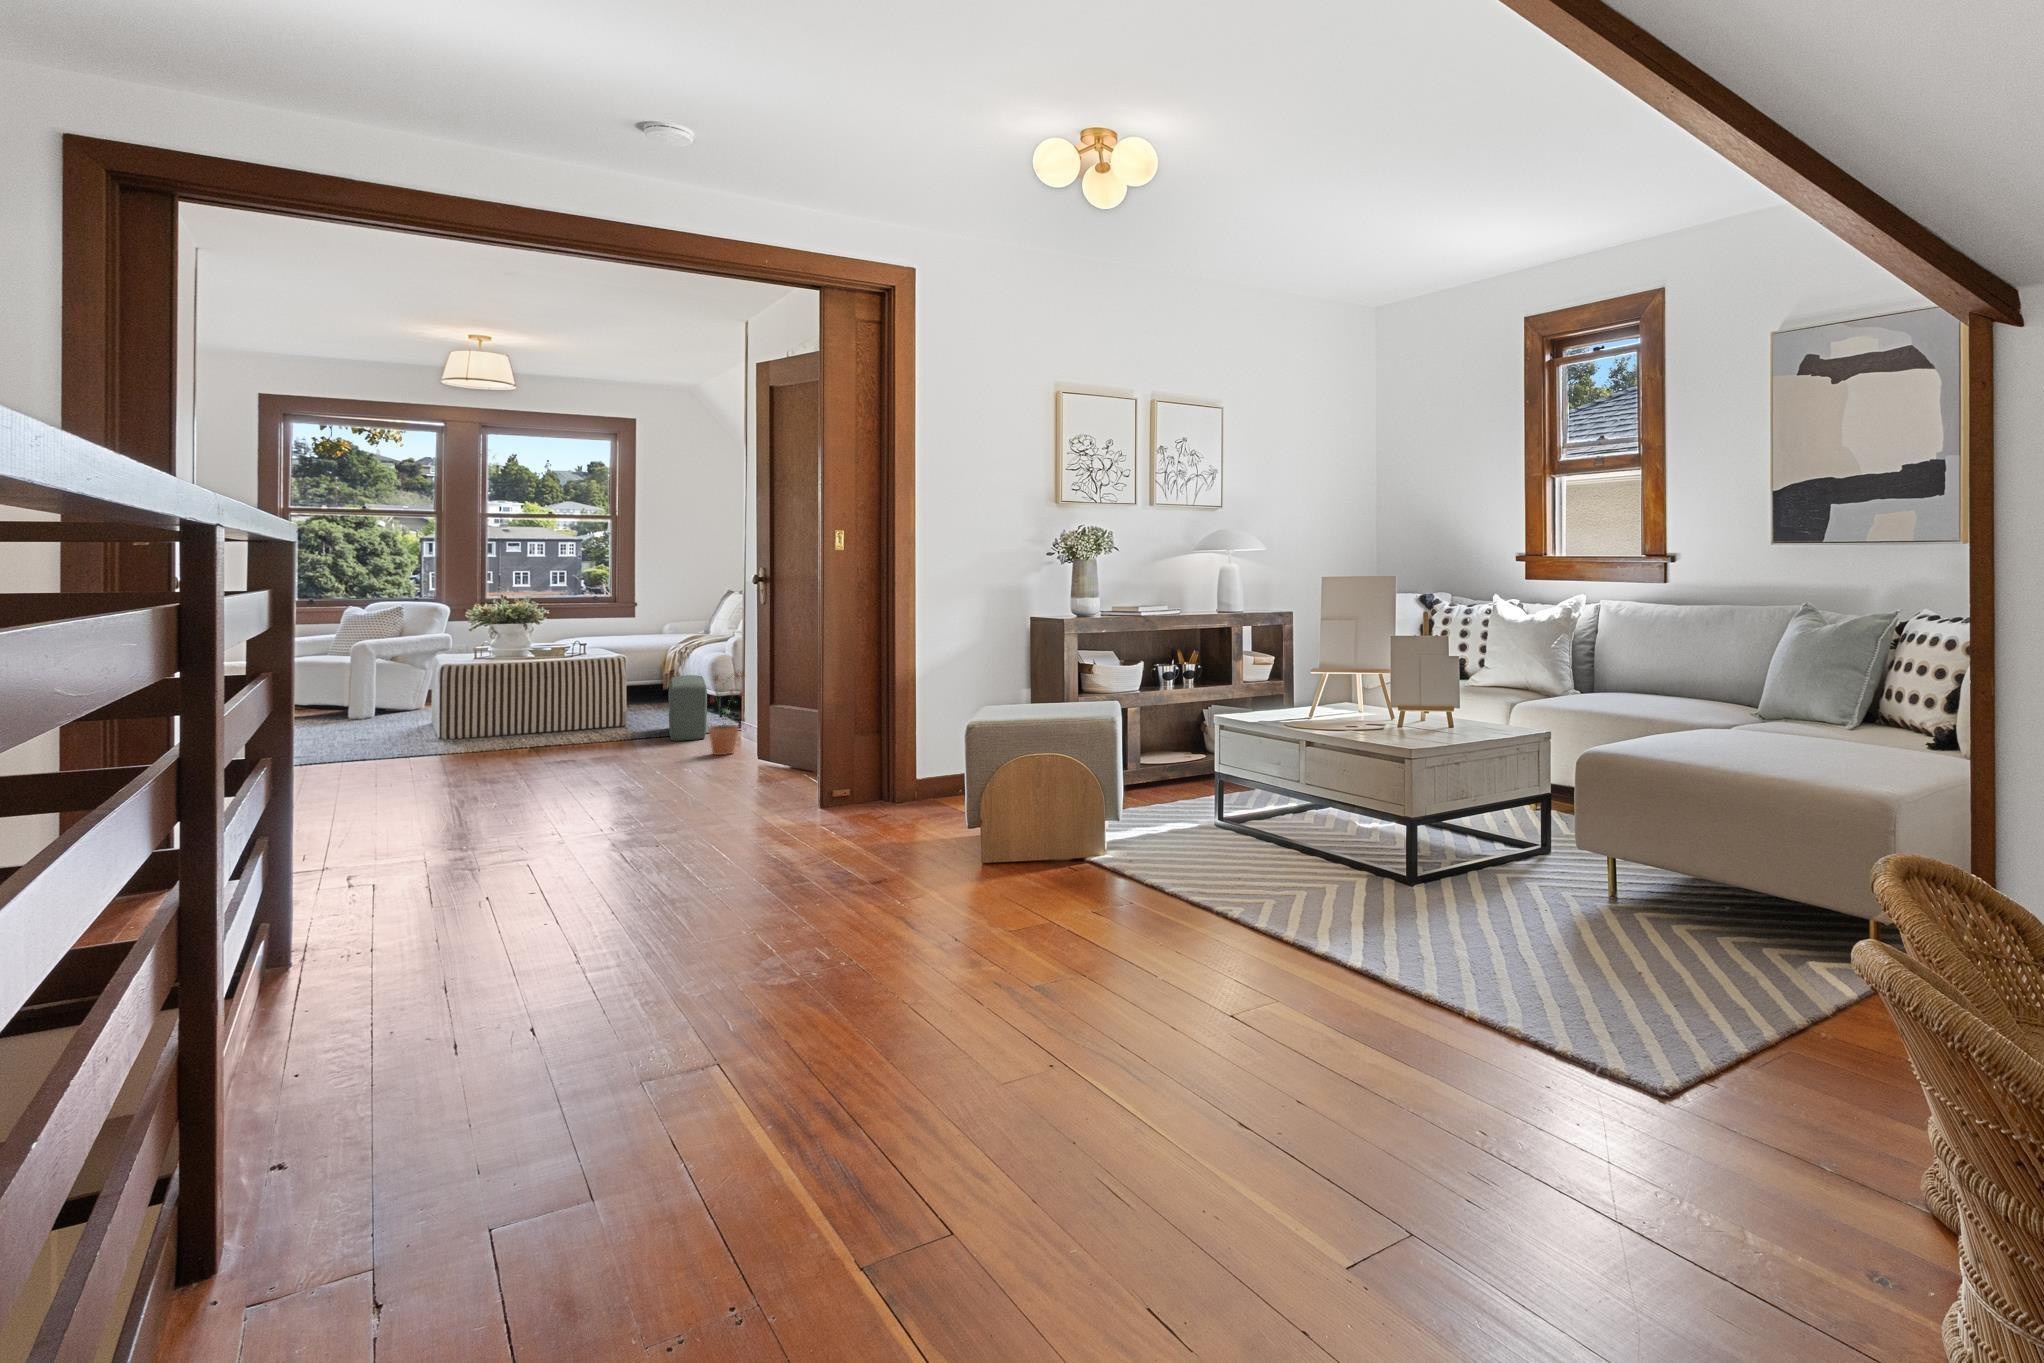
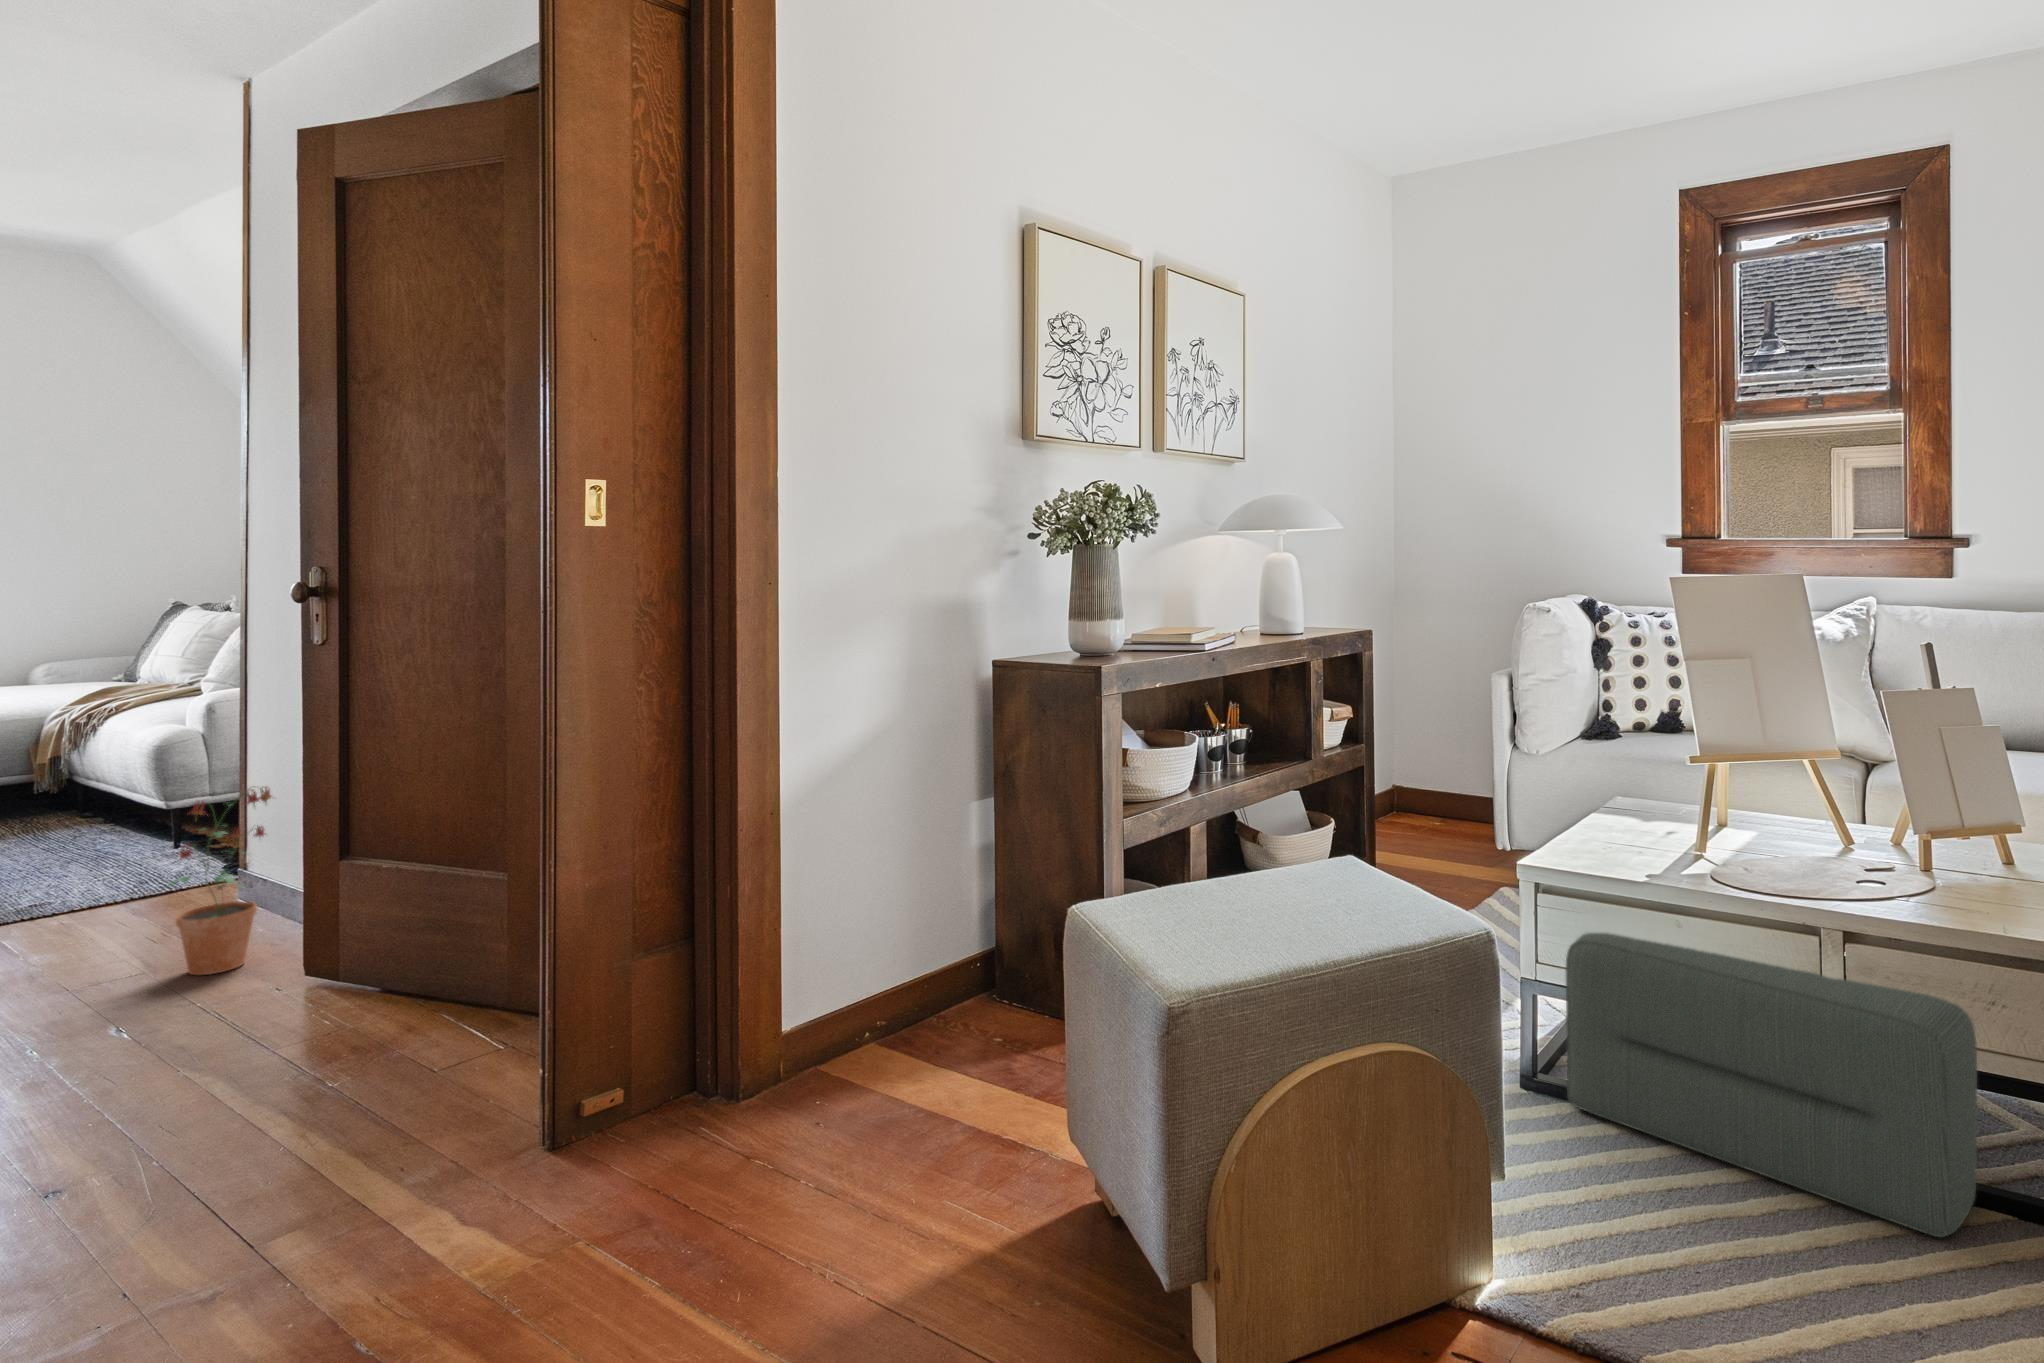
pouf: present [668,675,707,741] -> present [1566,932,1977,1237]

